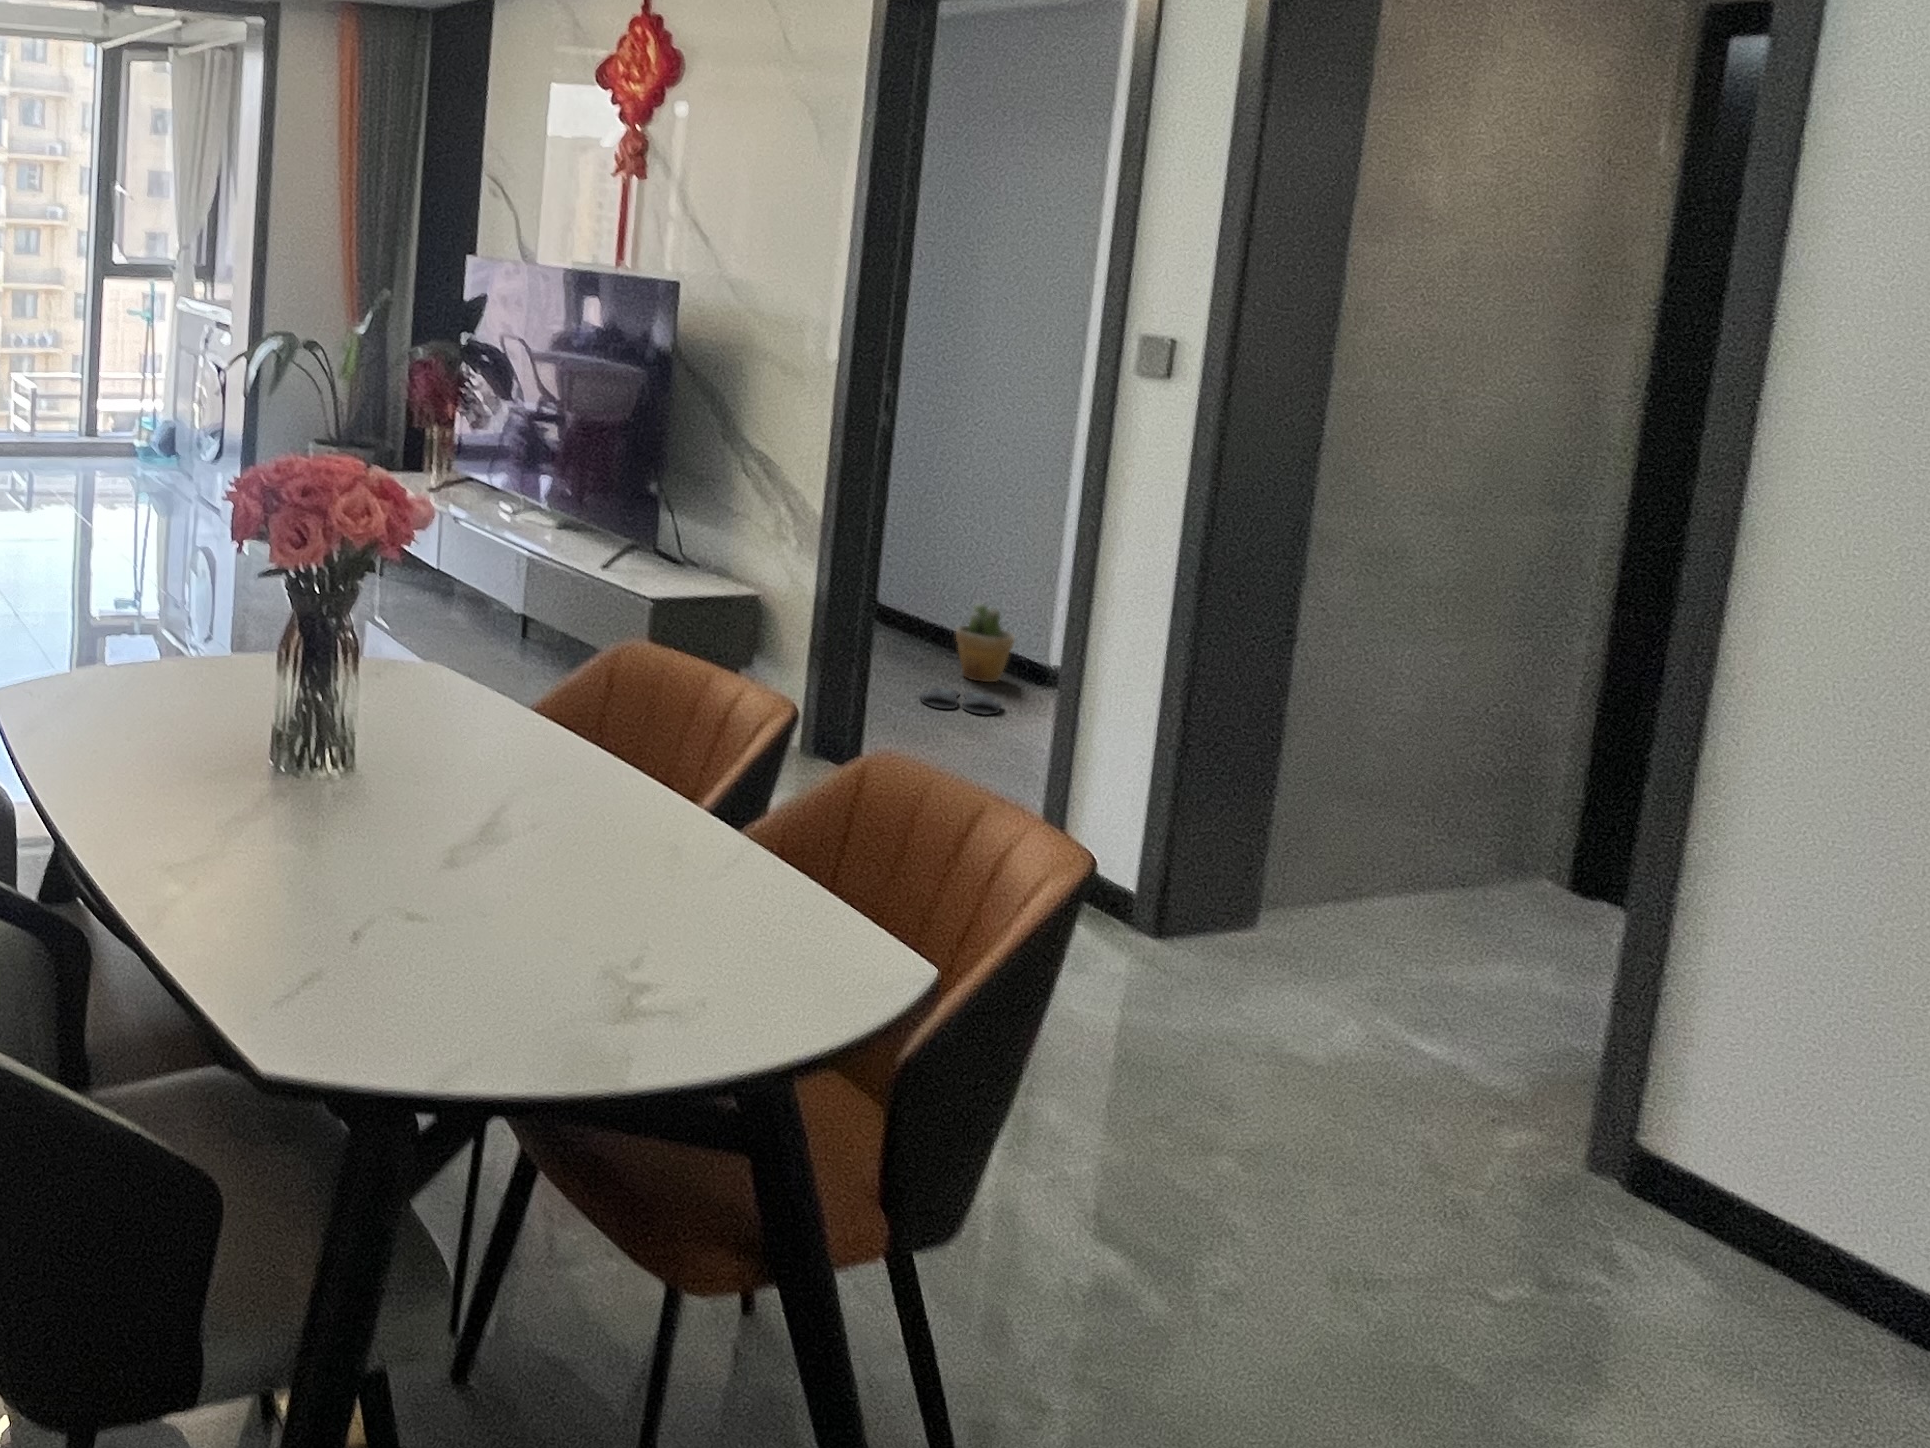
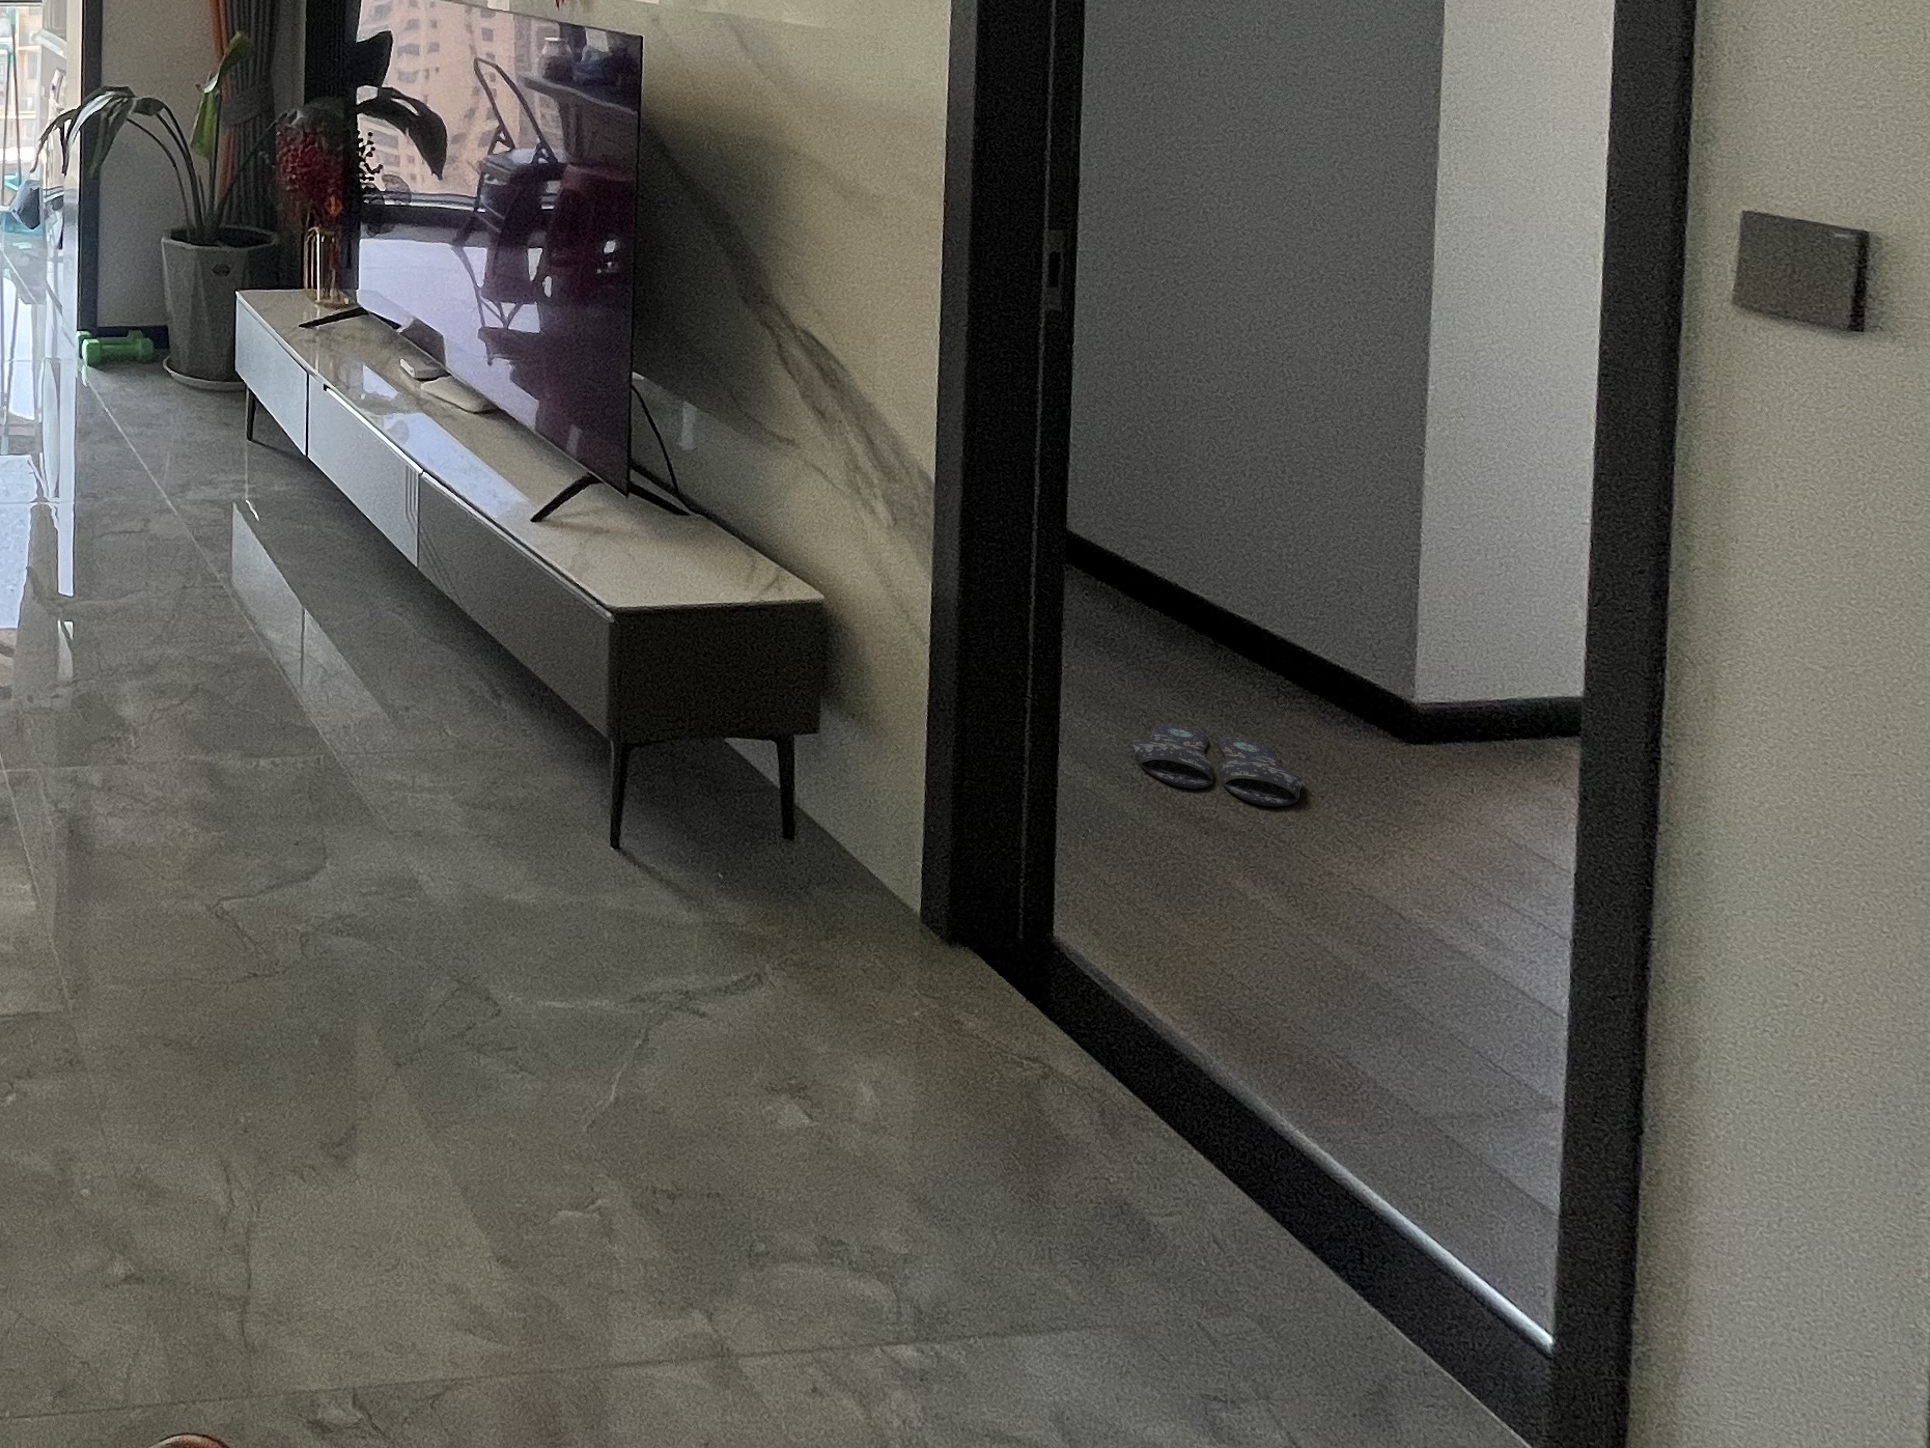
potted plant: present [956,603,1015,682] -> none [1183,560,1301,705]

